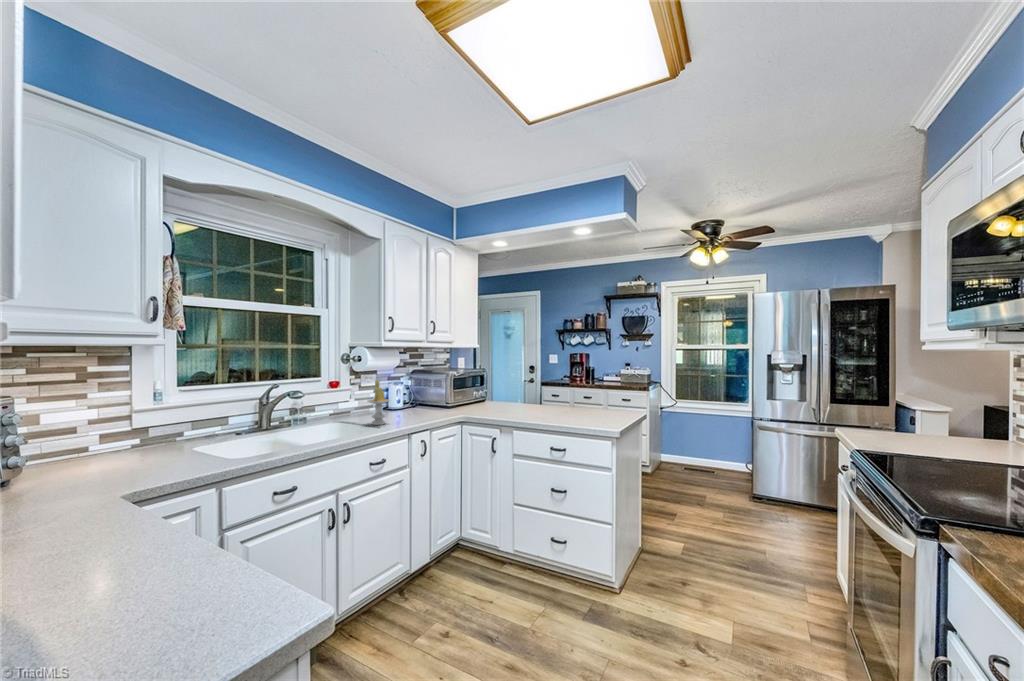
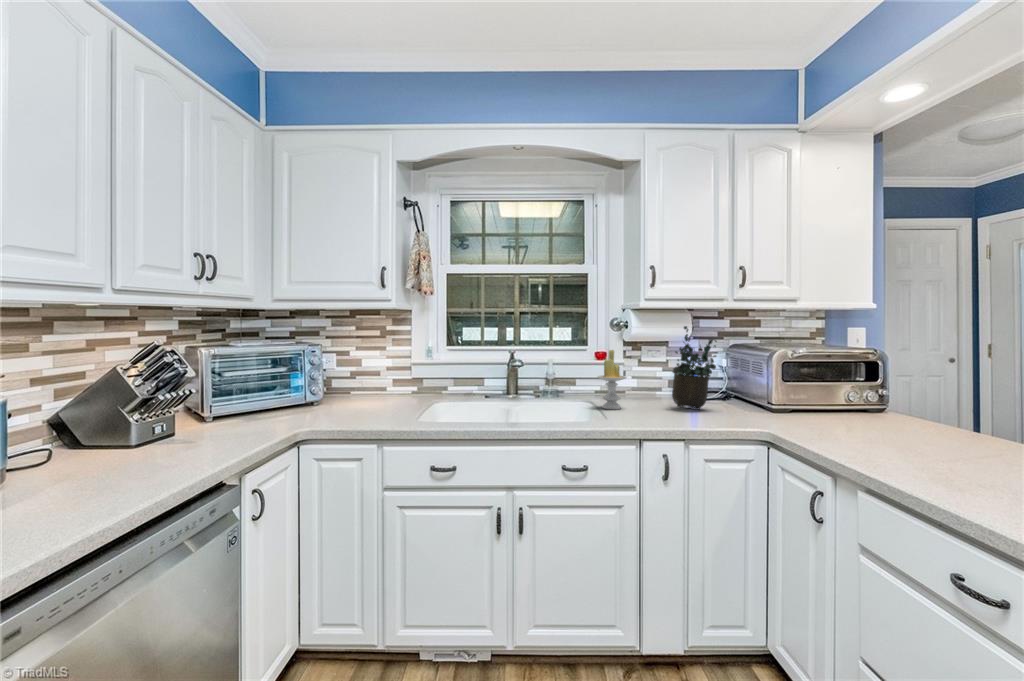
potted plant: none [410,361,438,416] -> present [672,326,717,410]

